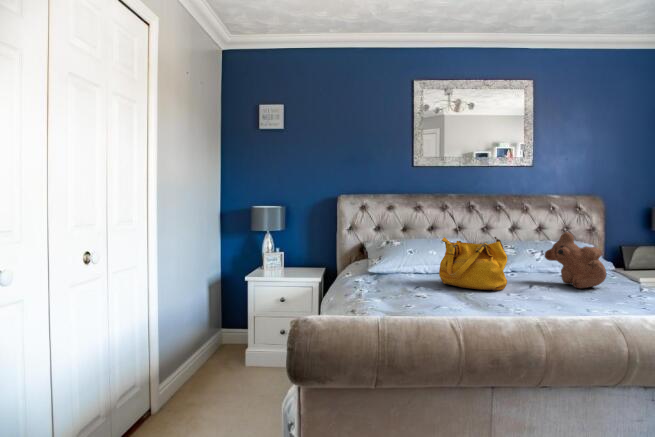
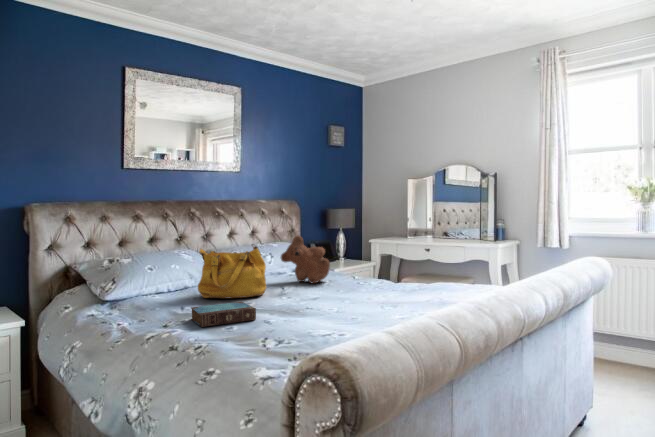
book: none [396,288,453,312] -> present [191,302,256,327]

